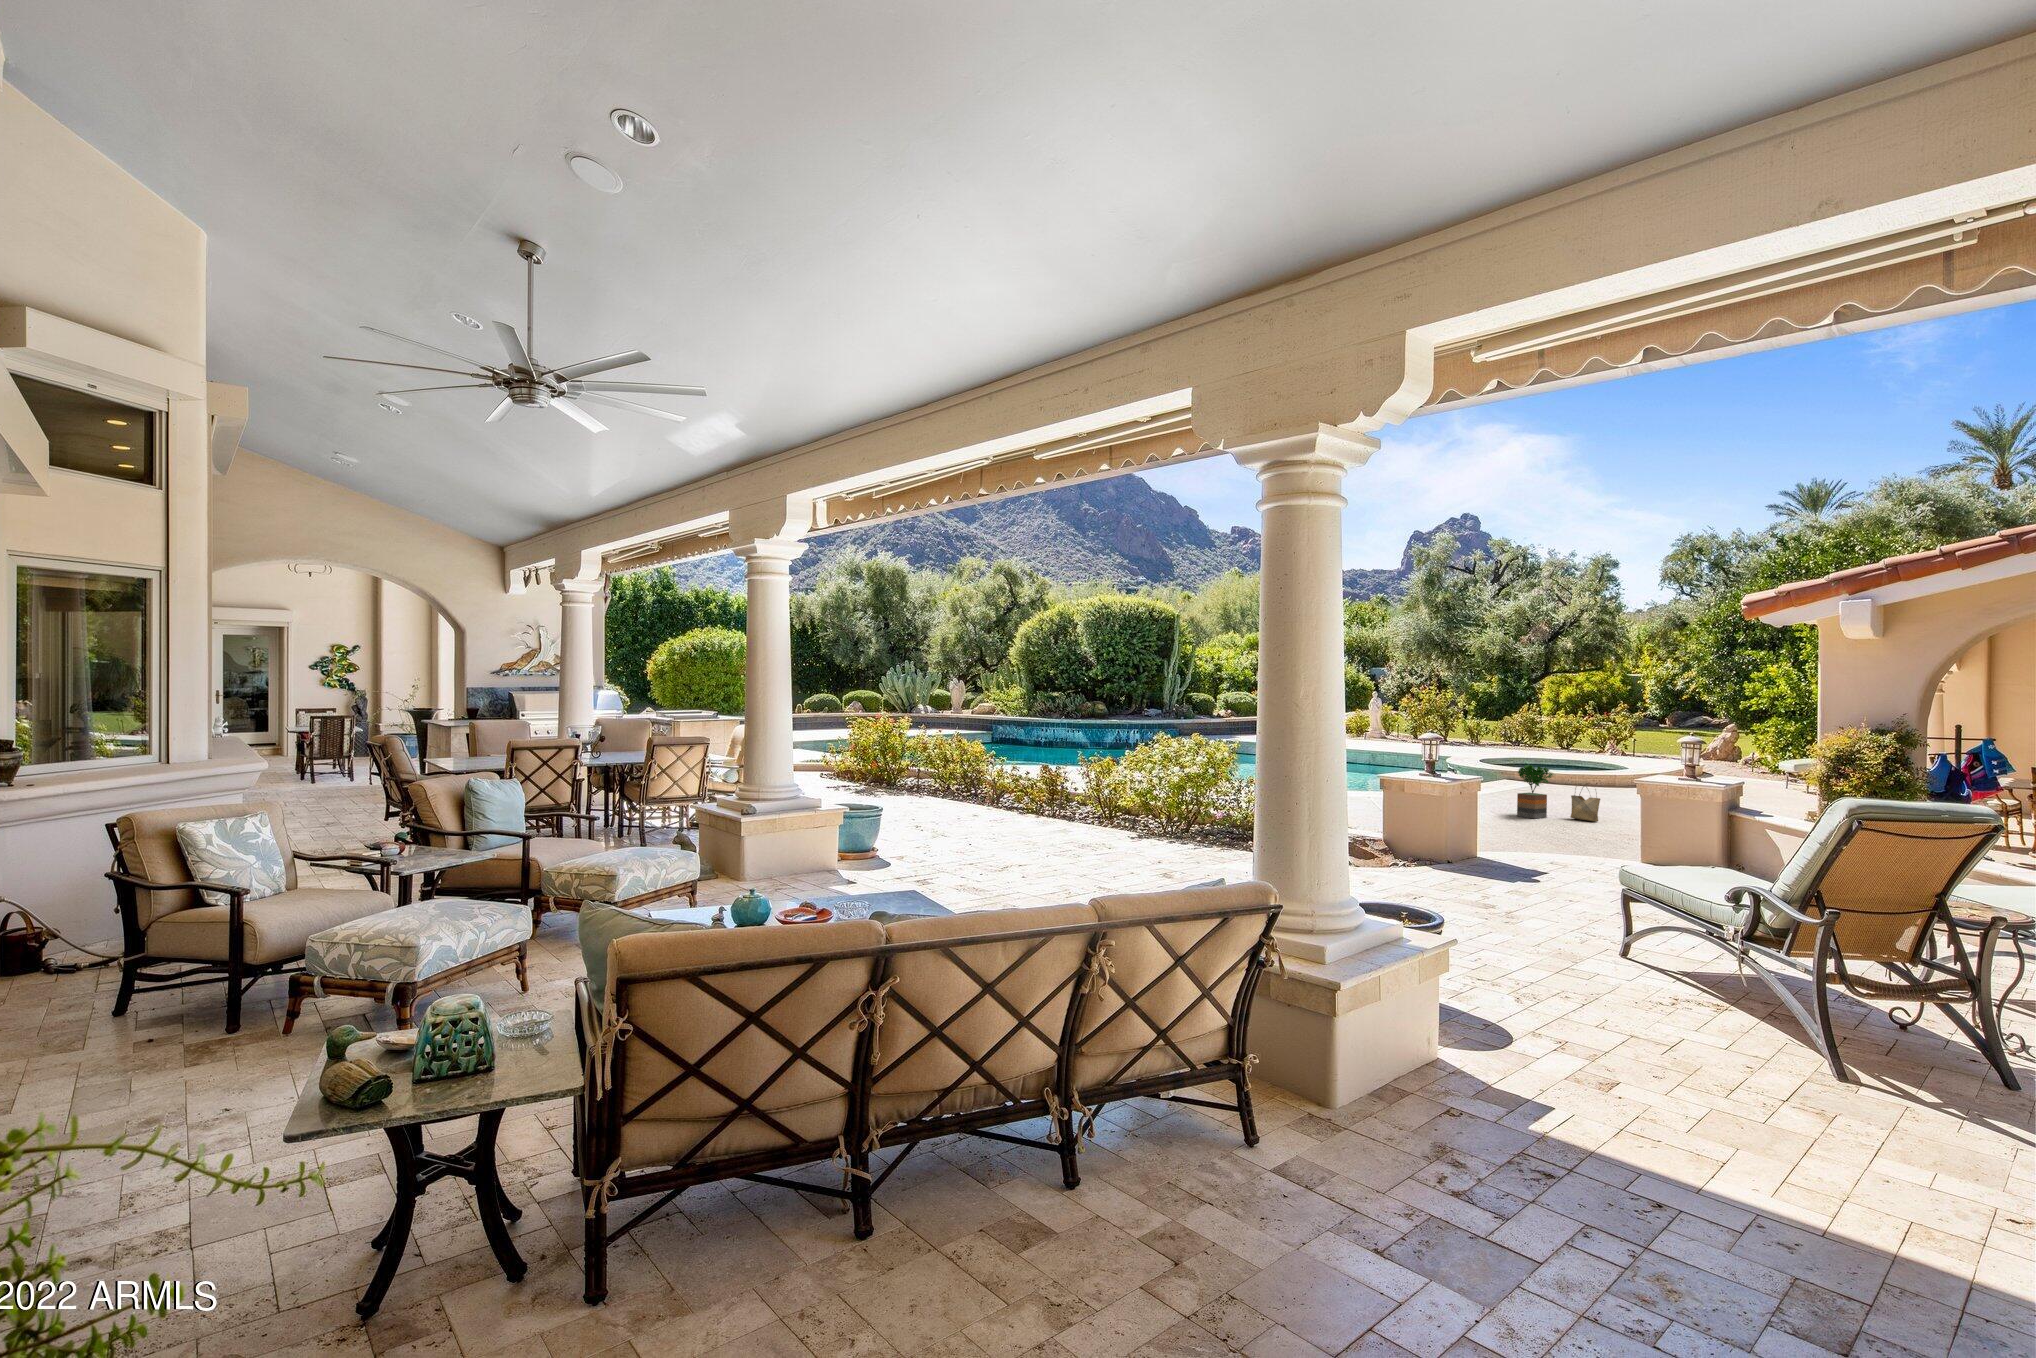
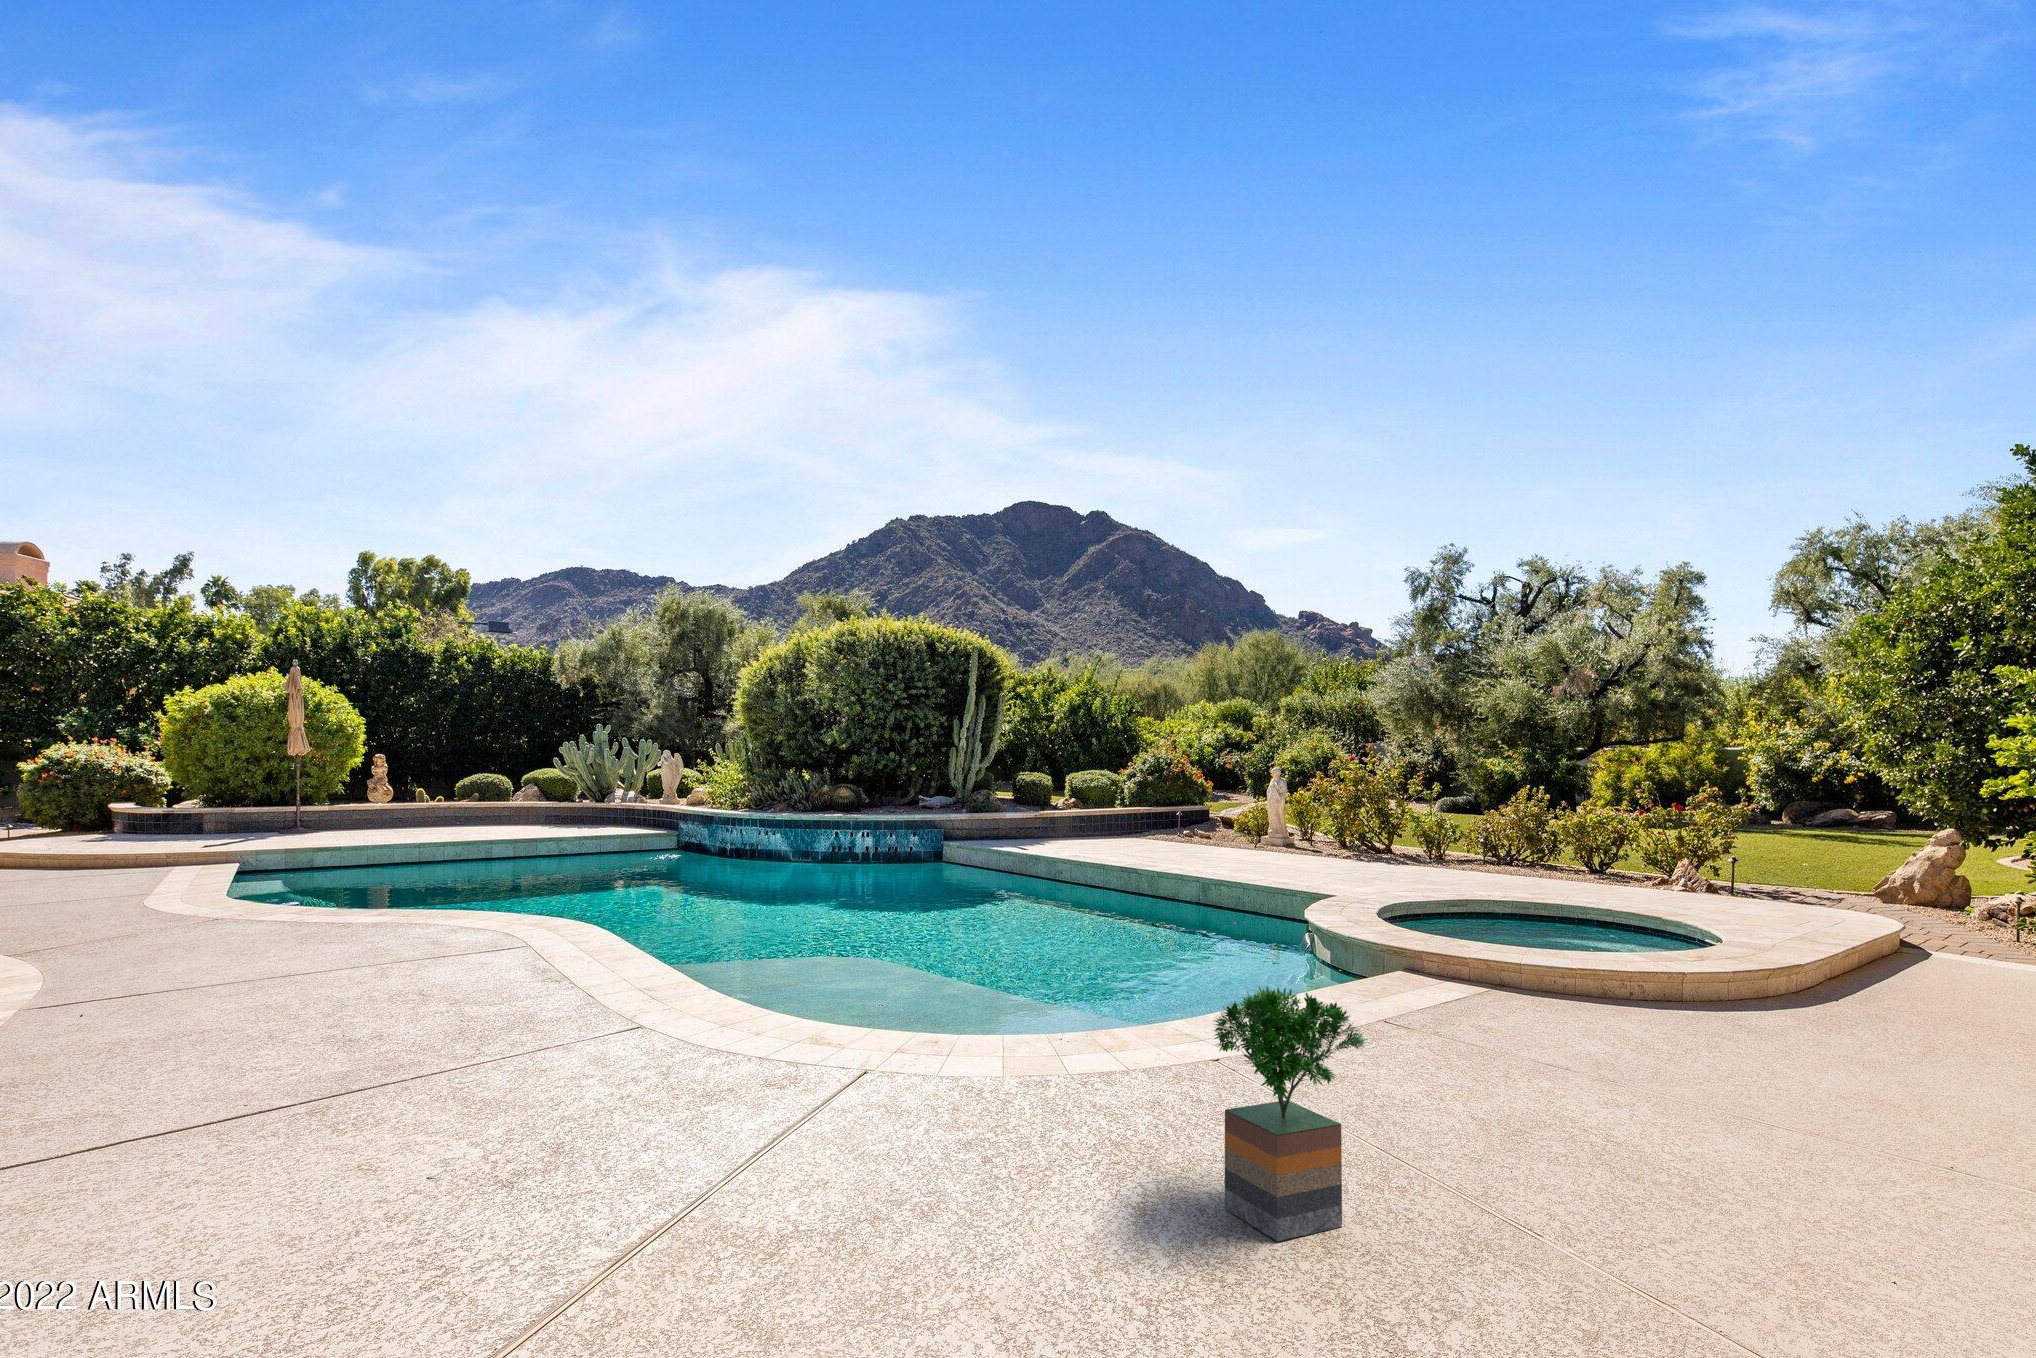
woven basket: present [1571,785,1600,821] -> none [1439,1086,1564,1285]

